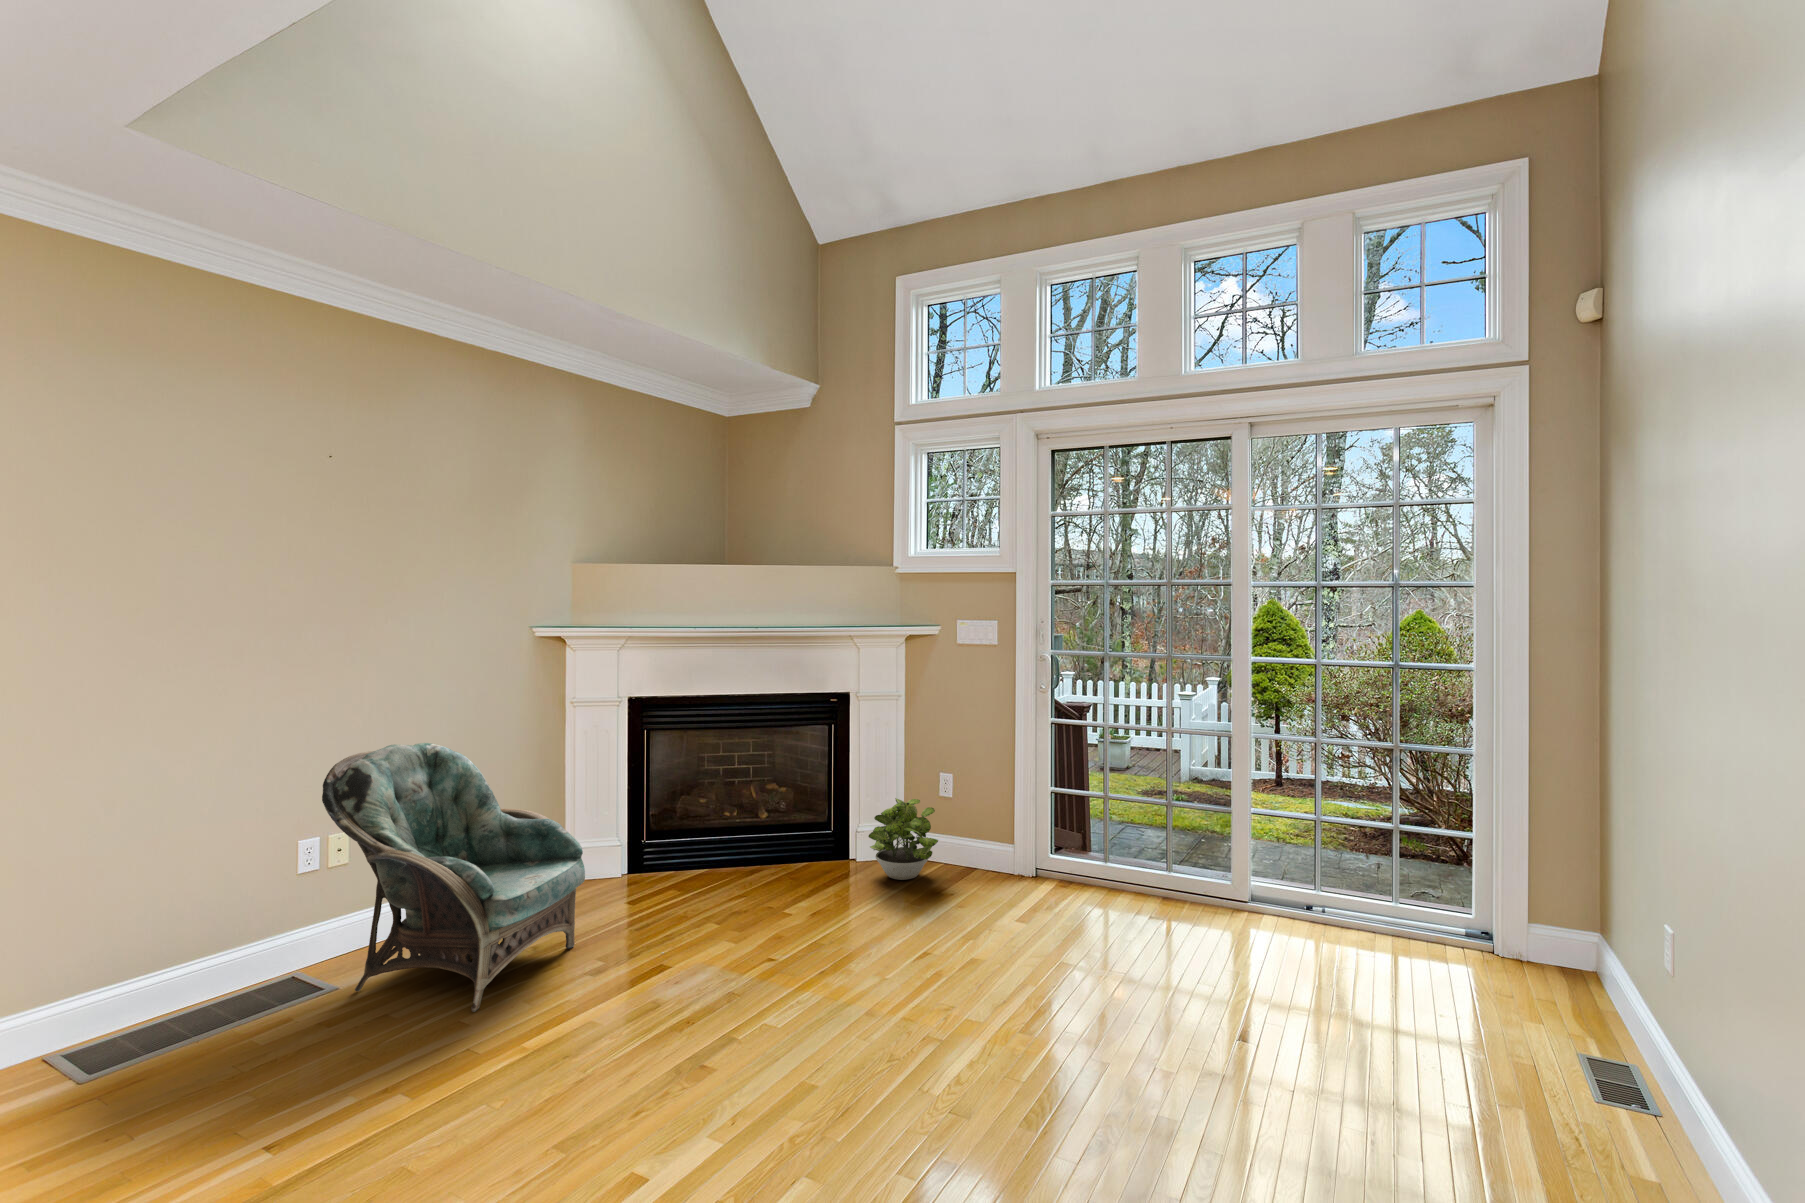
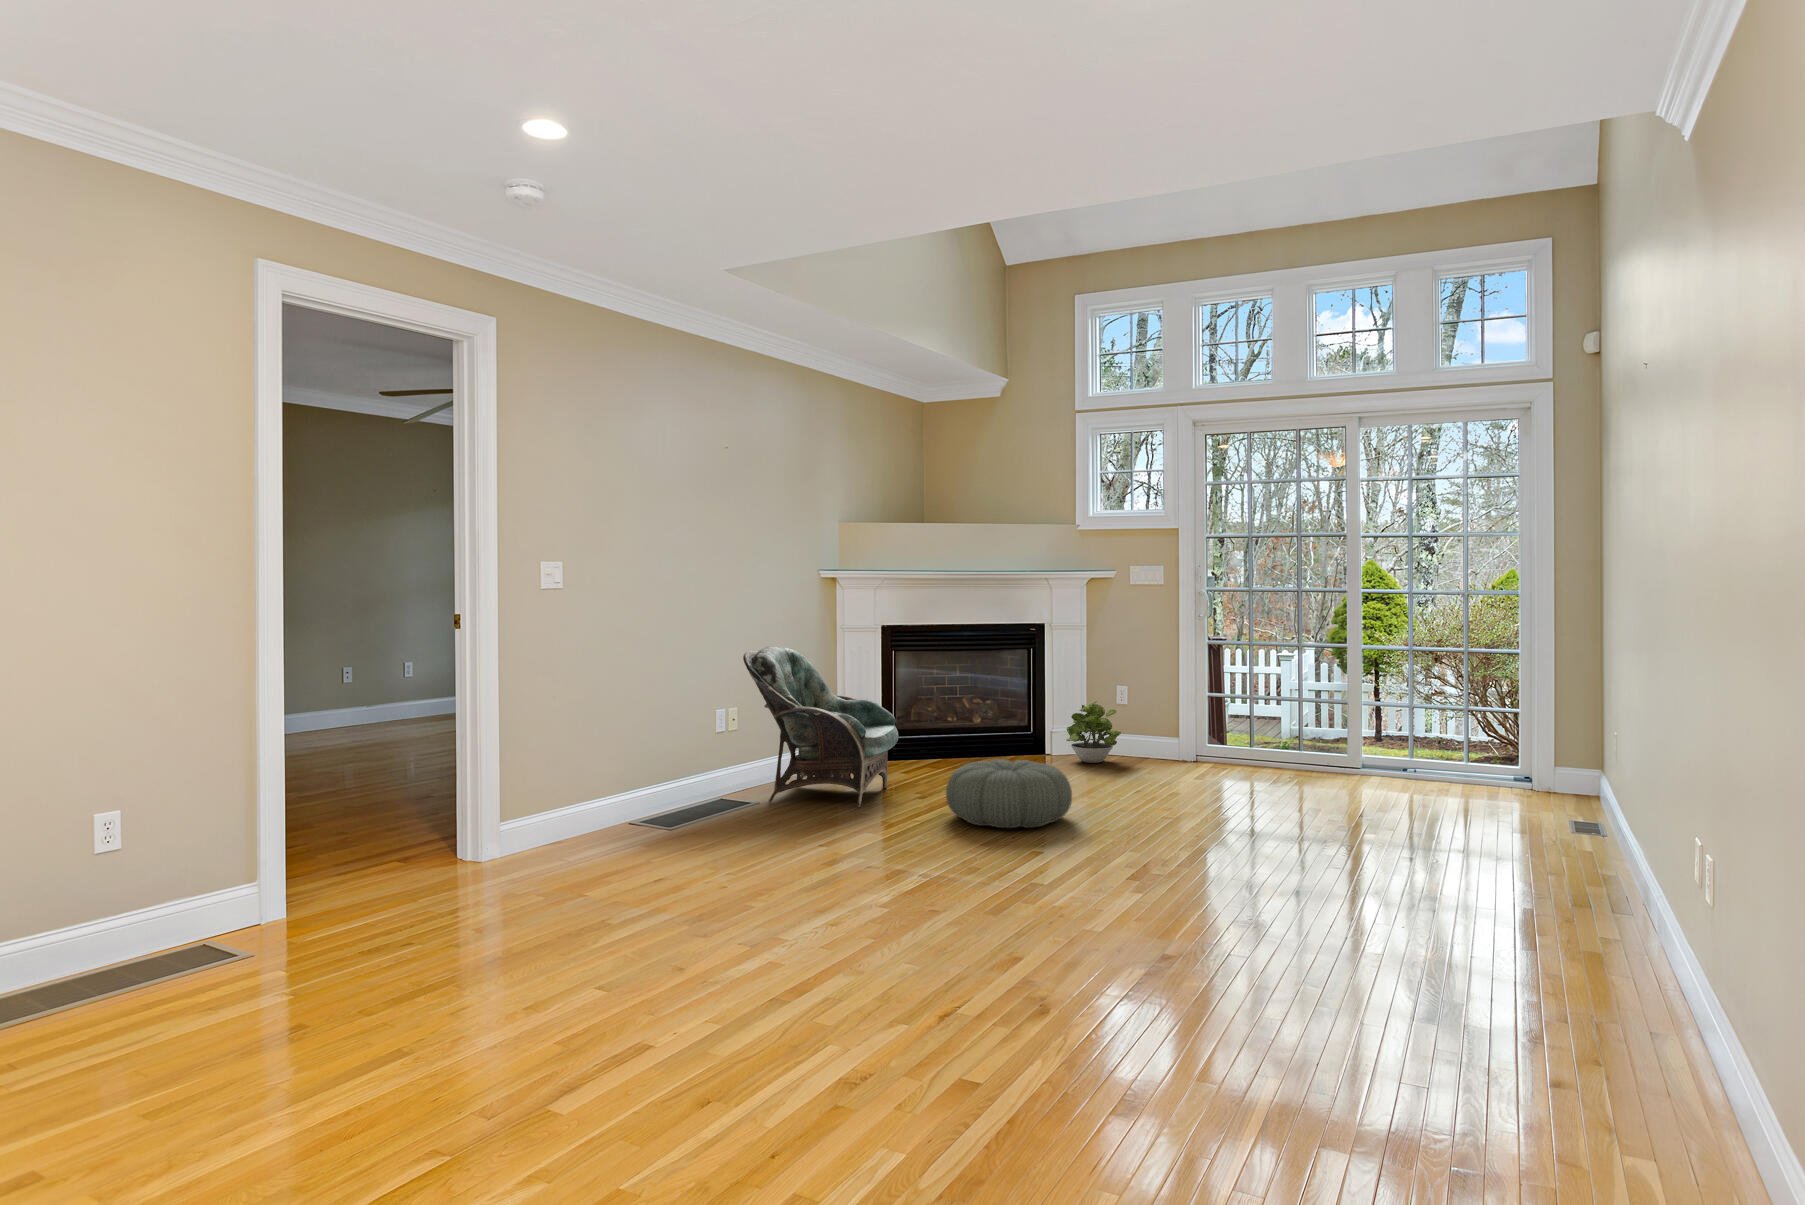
pouf: none [575,940,783,1096] -> present [946,759,1072,828]

